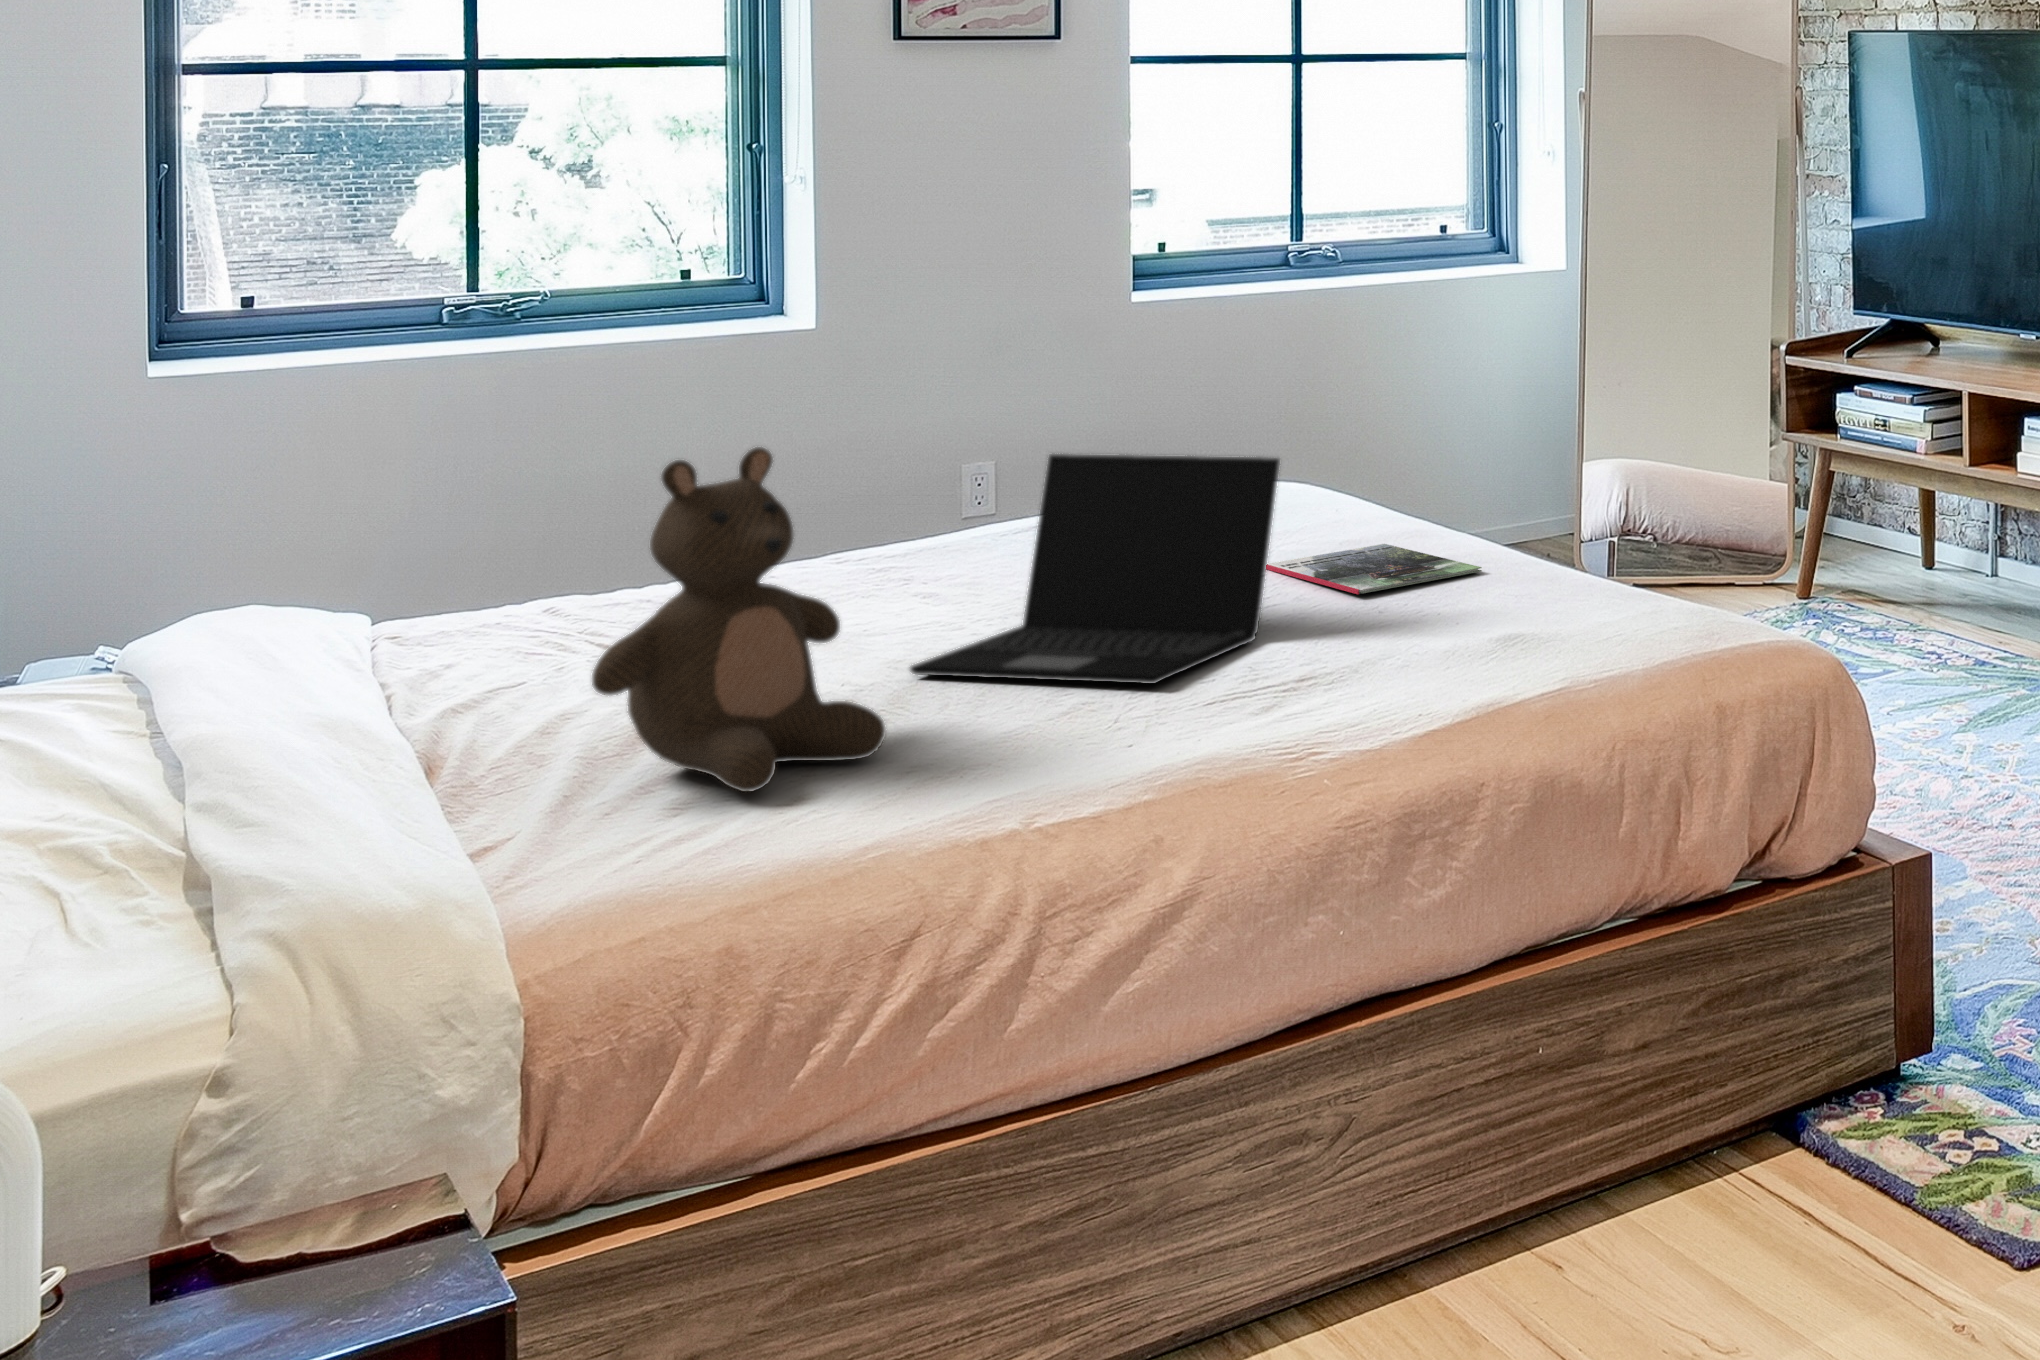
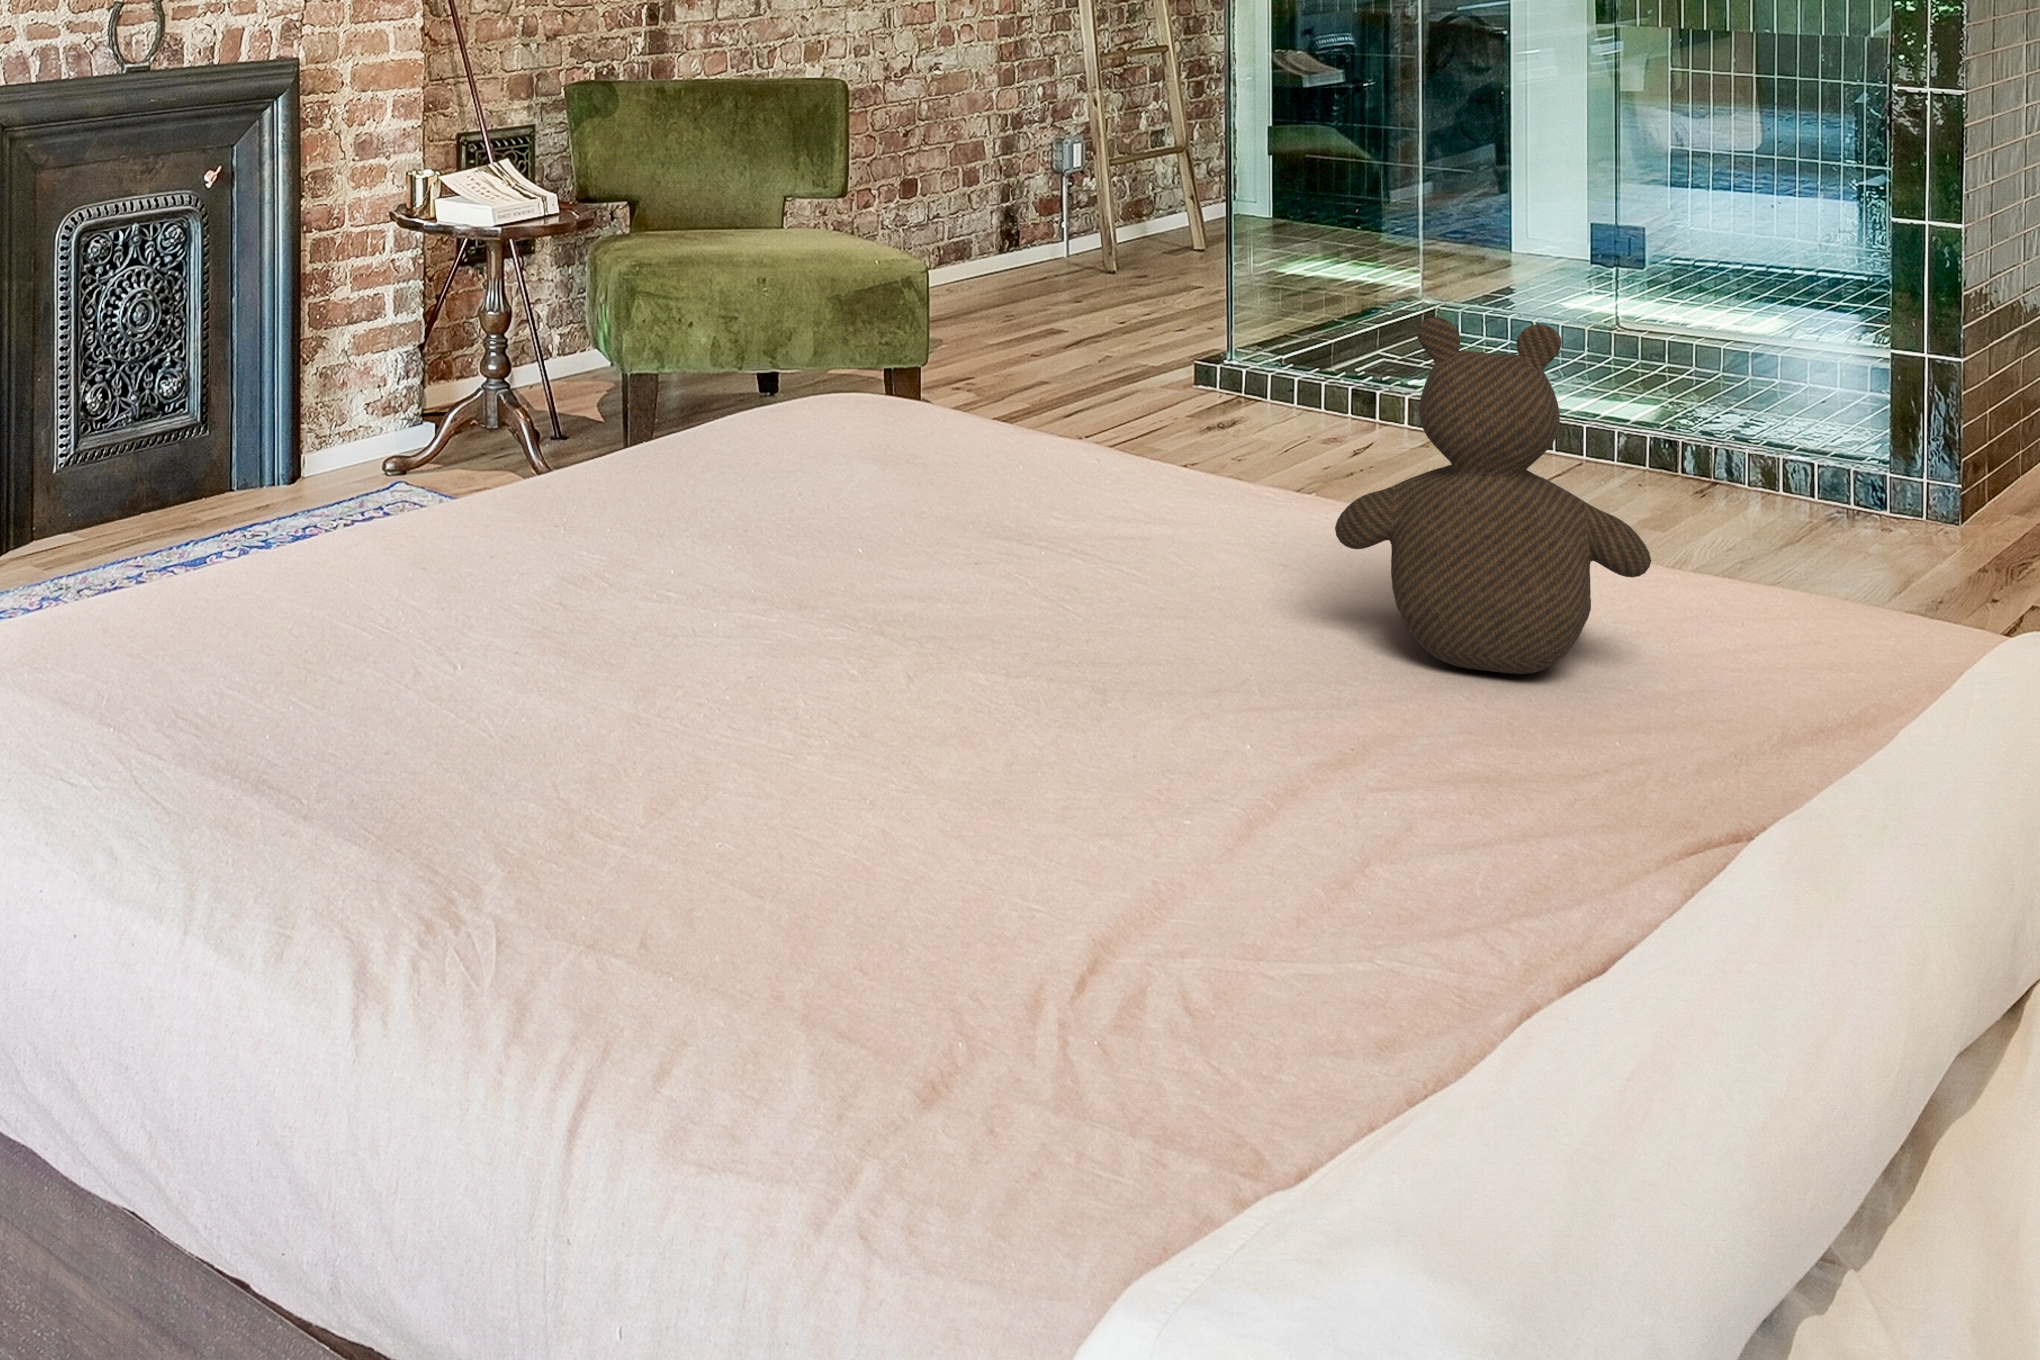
laptop: present [910,454,1280,684] -> none [846,334,1147,641]
magazine: present [1266,544,1482,594] -> none [440,476,723,566]

